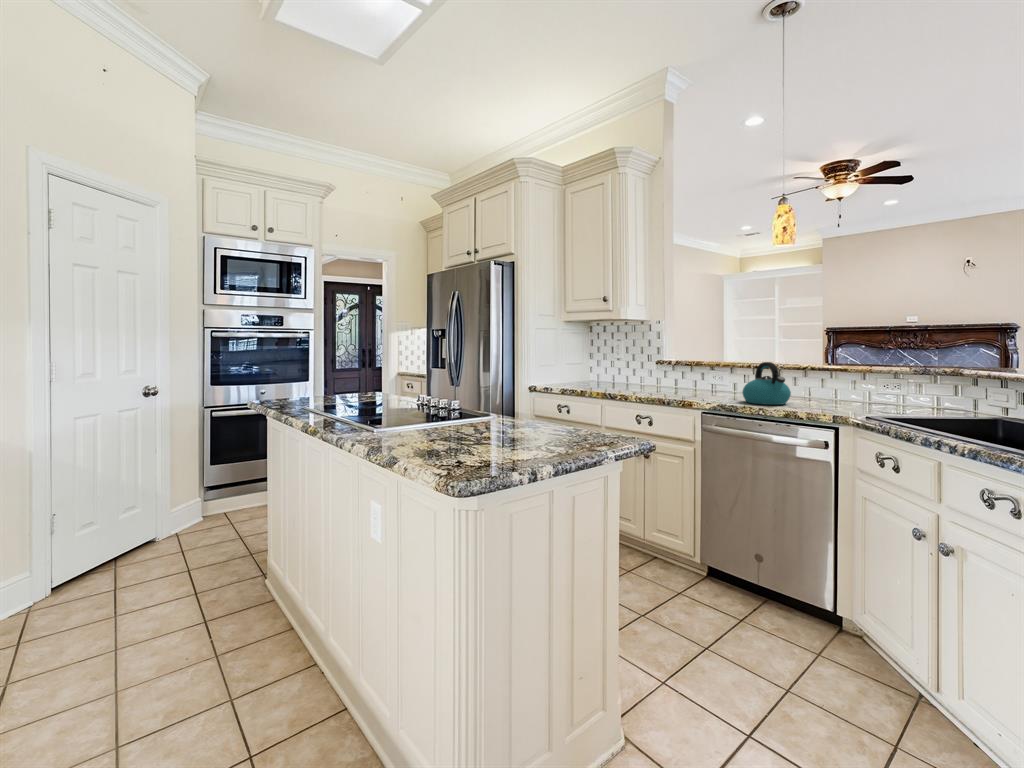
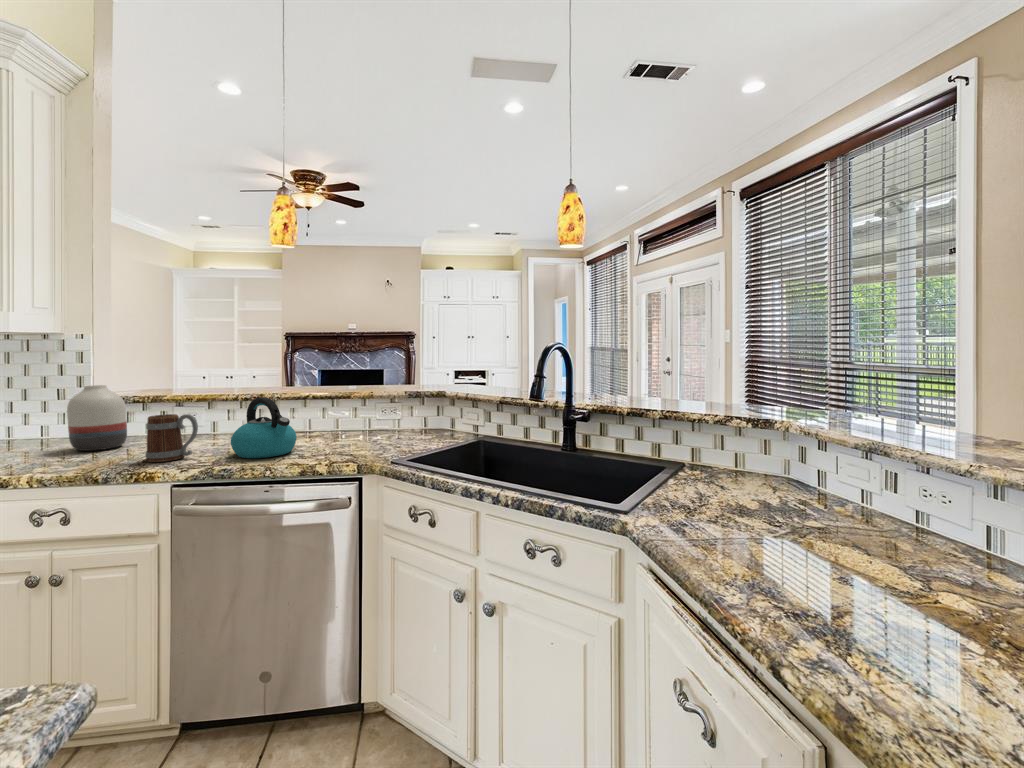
vase: none [652,351,682,391] -> present [67,385,127,451]
mug: none [691,370,723,399] -> present [146,414,198,462]

